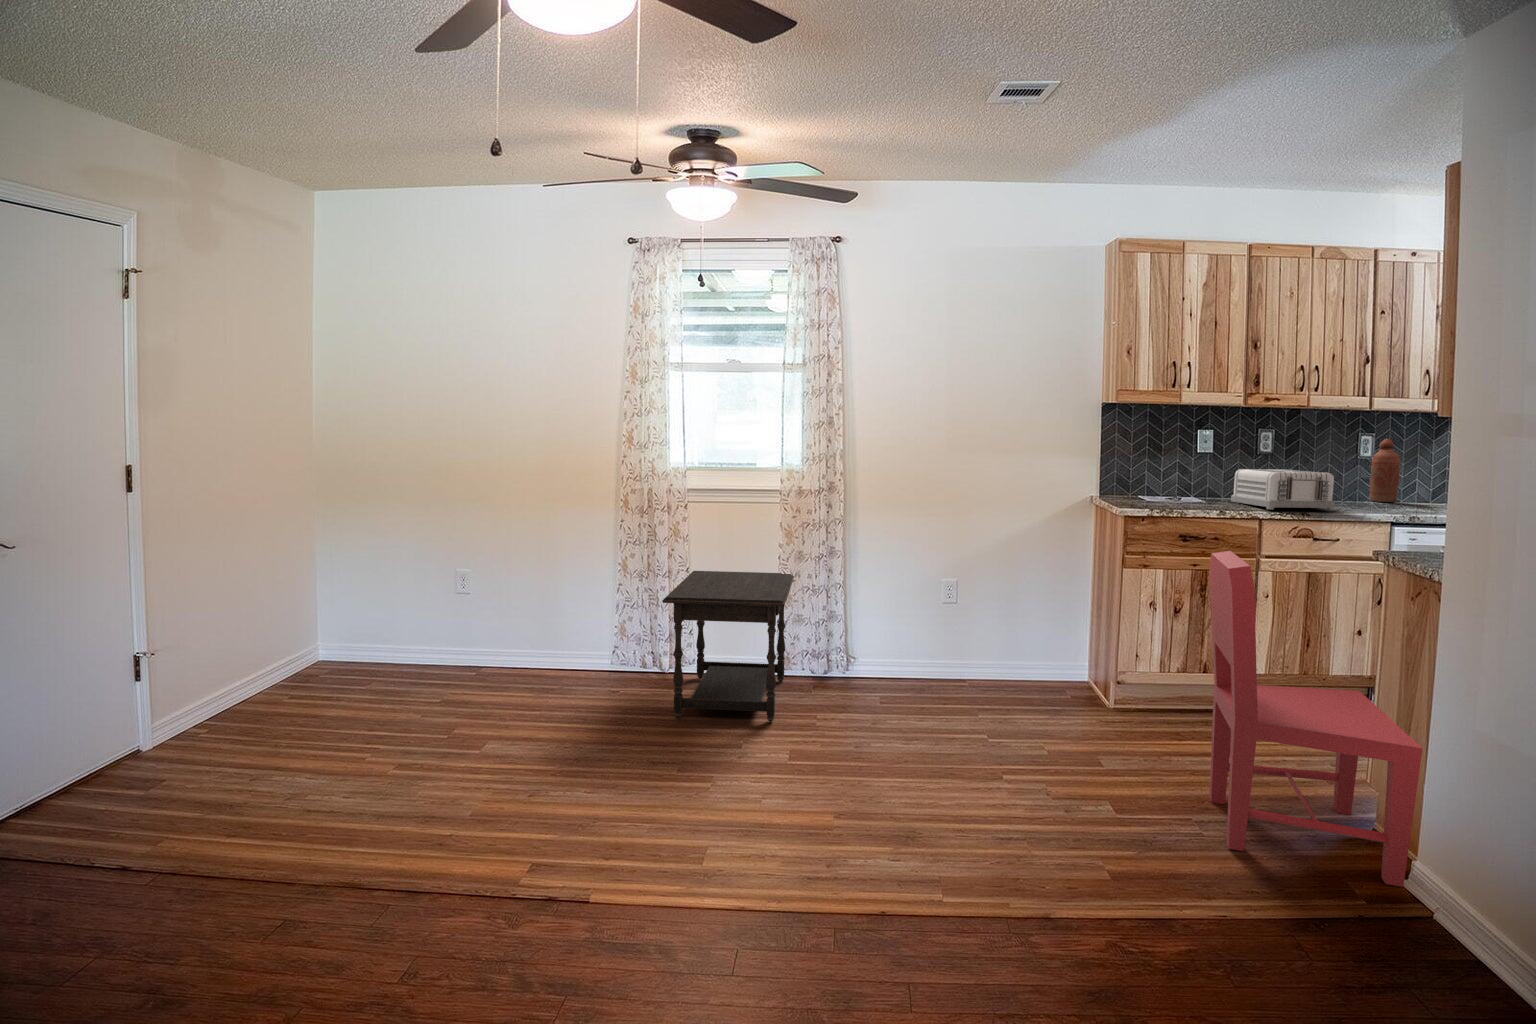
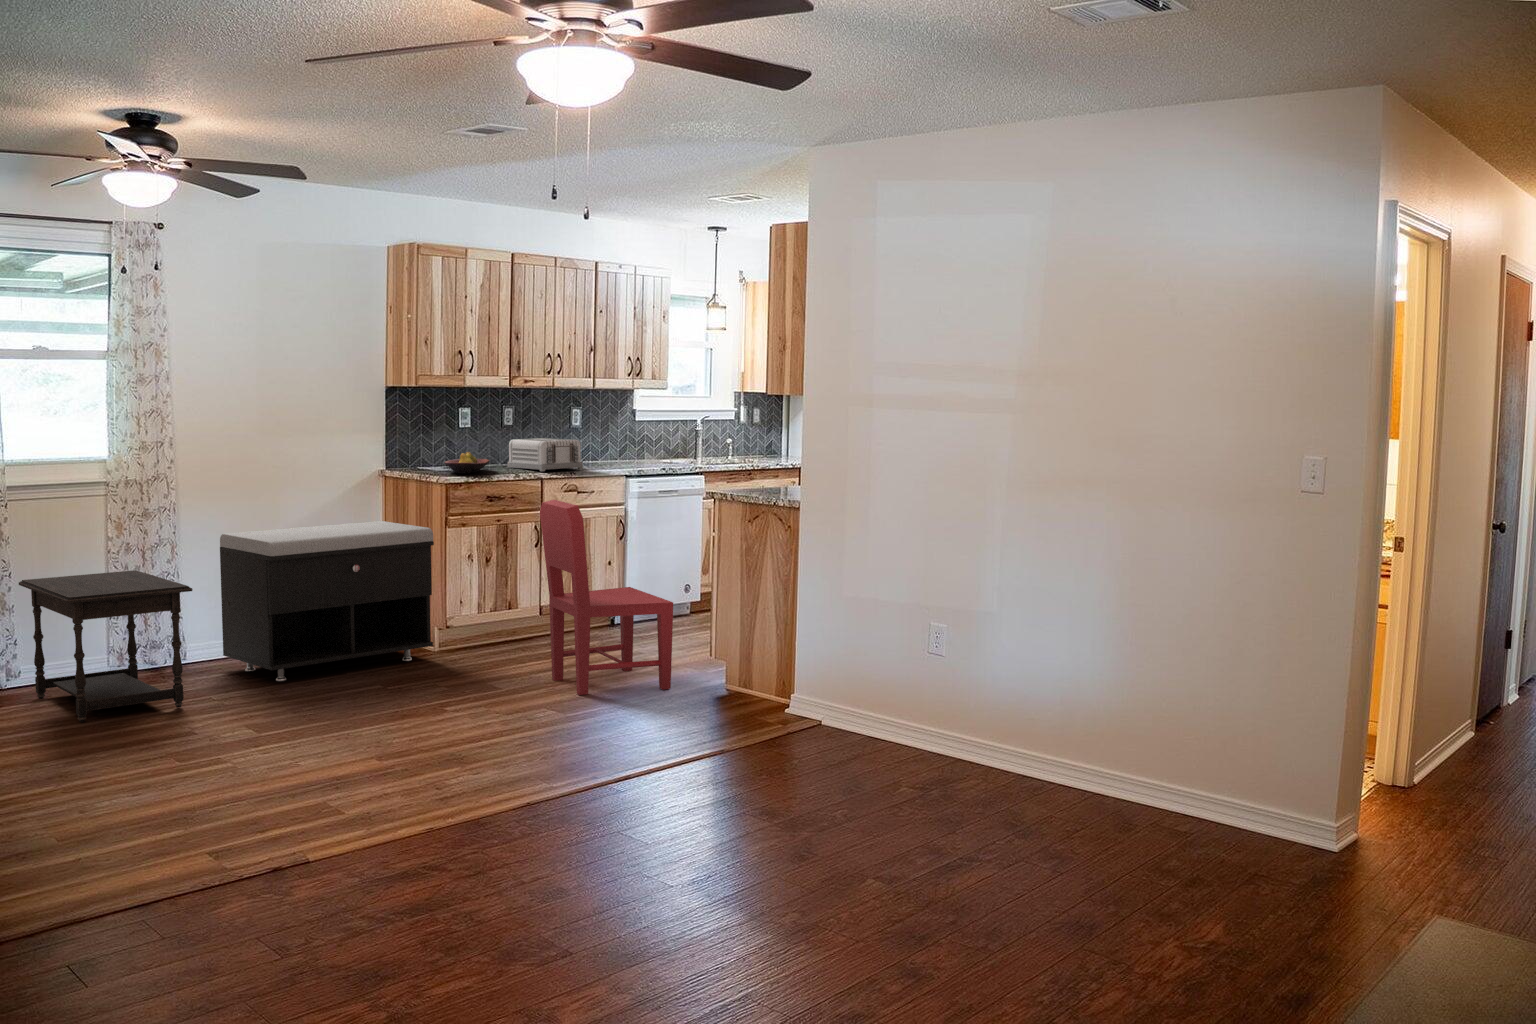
bottle: present [1369,439,1400,502] -> none [594,409,613,461]
fruit bowl: none [1135,480,1198,505] -> present [444,452,490,473]
storage bench: none [873,547,1092,713] -> present [220,521,434,681]

